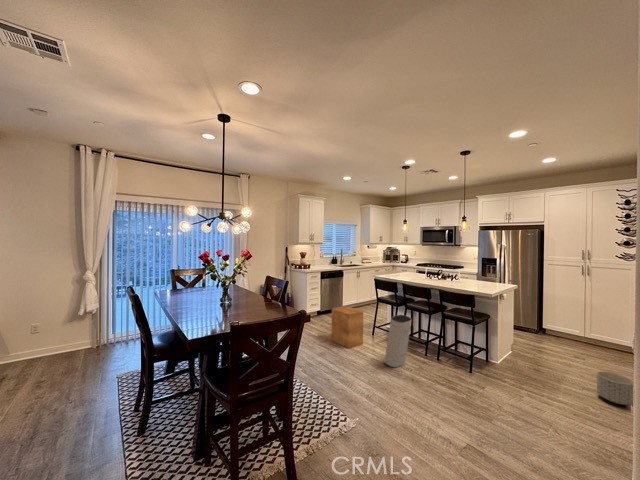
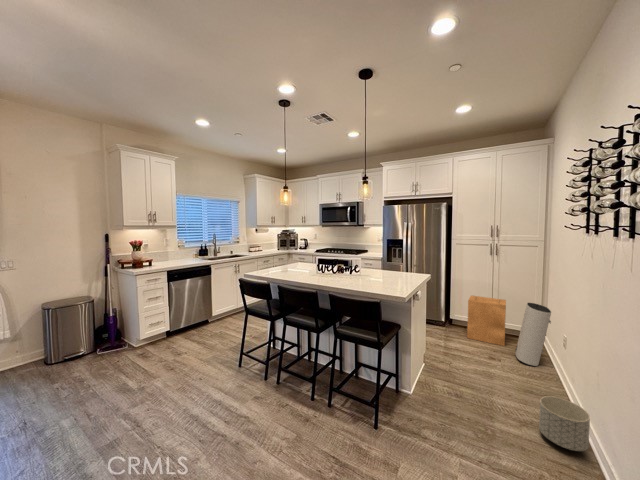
cardboard box: present [331,306,363,348] -> present [467,296,506,346]
air purifier: present [385,315,412,367] -> present [515,303,551,366]

